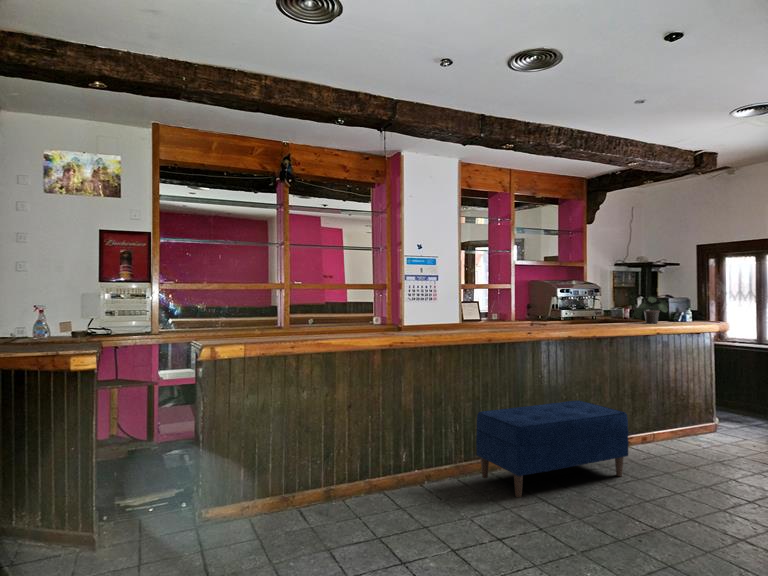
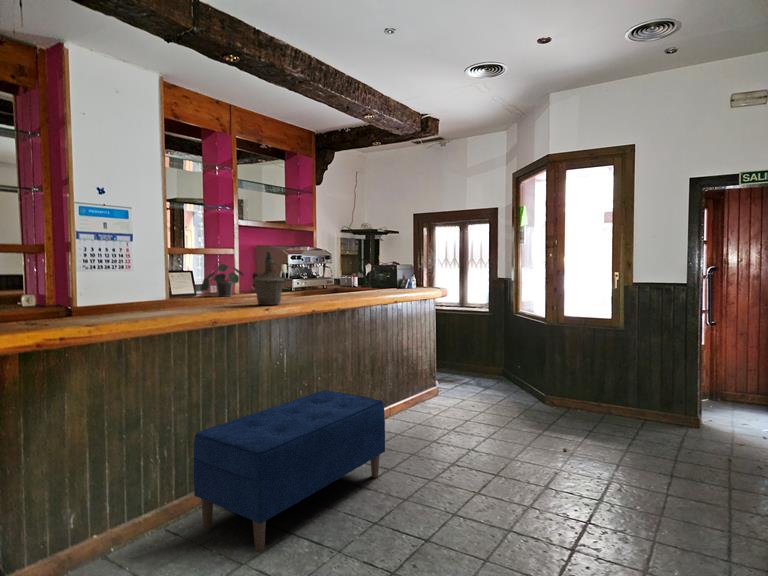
bottle: none [523,288,547,330] -> present [254,251,285,305]
potted plant: present [632,297,669,323] -> present [202,264,243,297]

